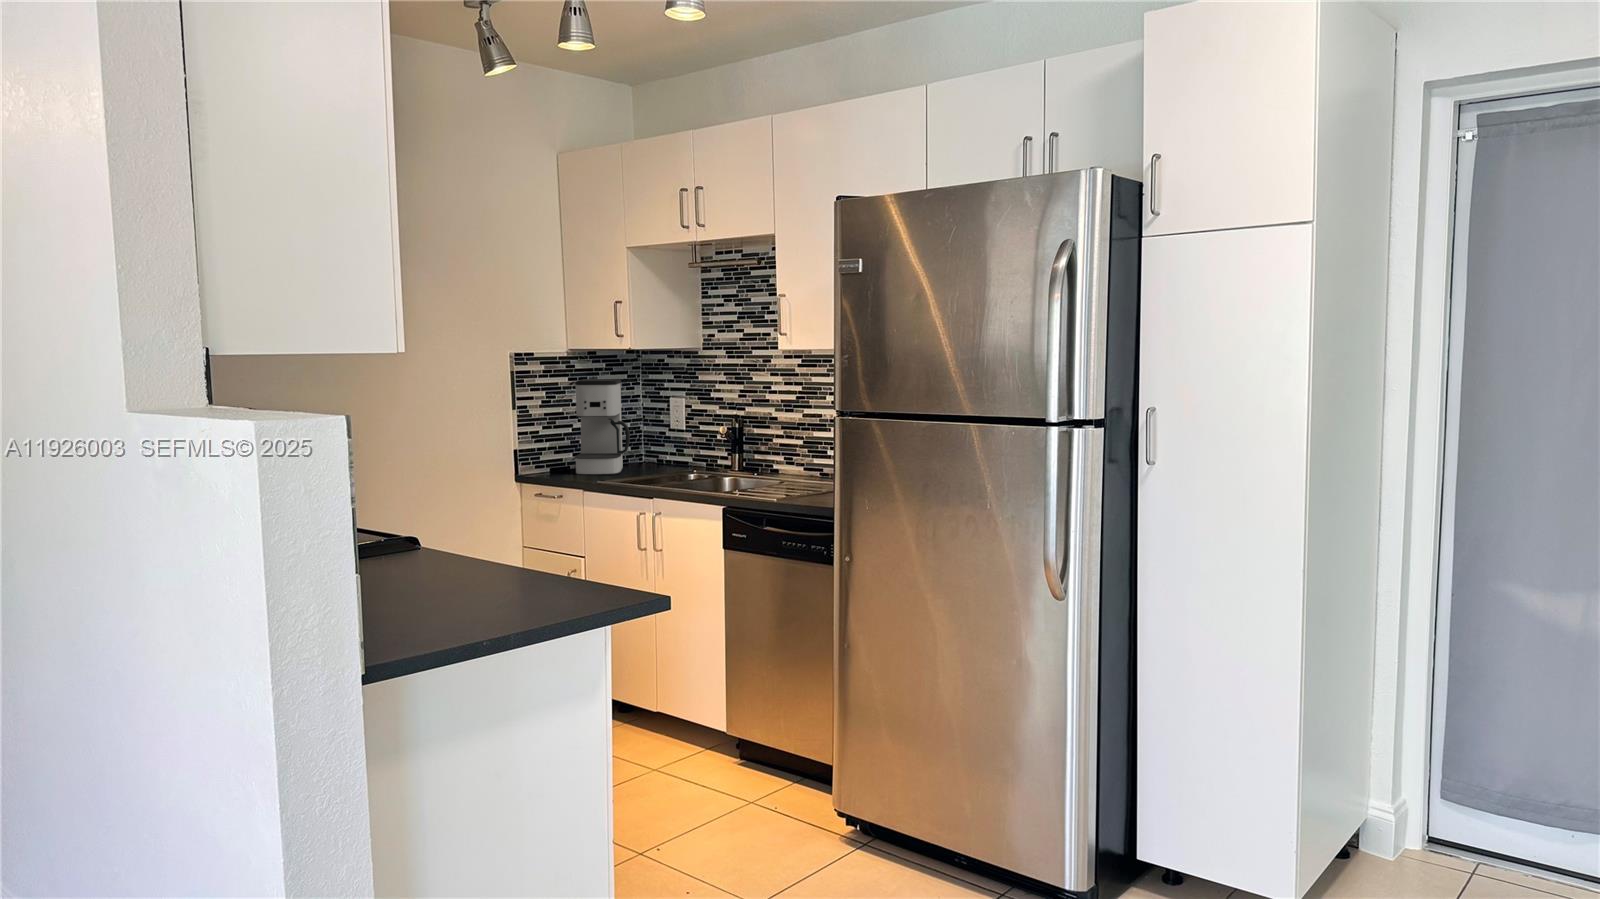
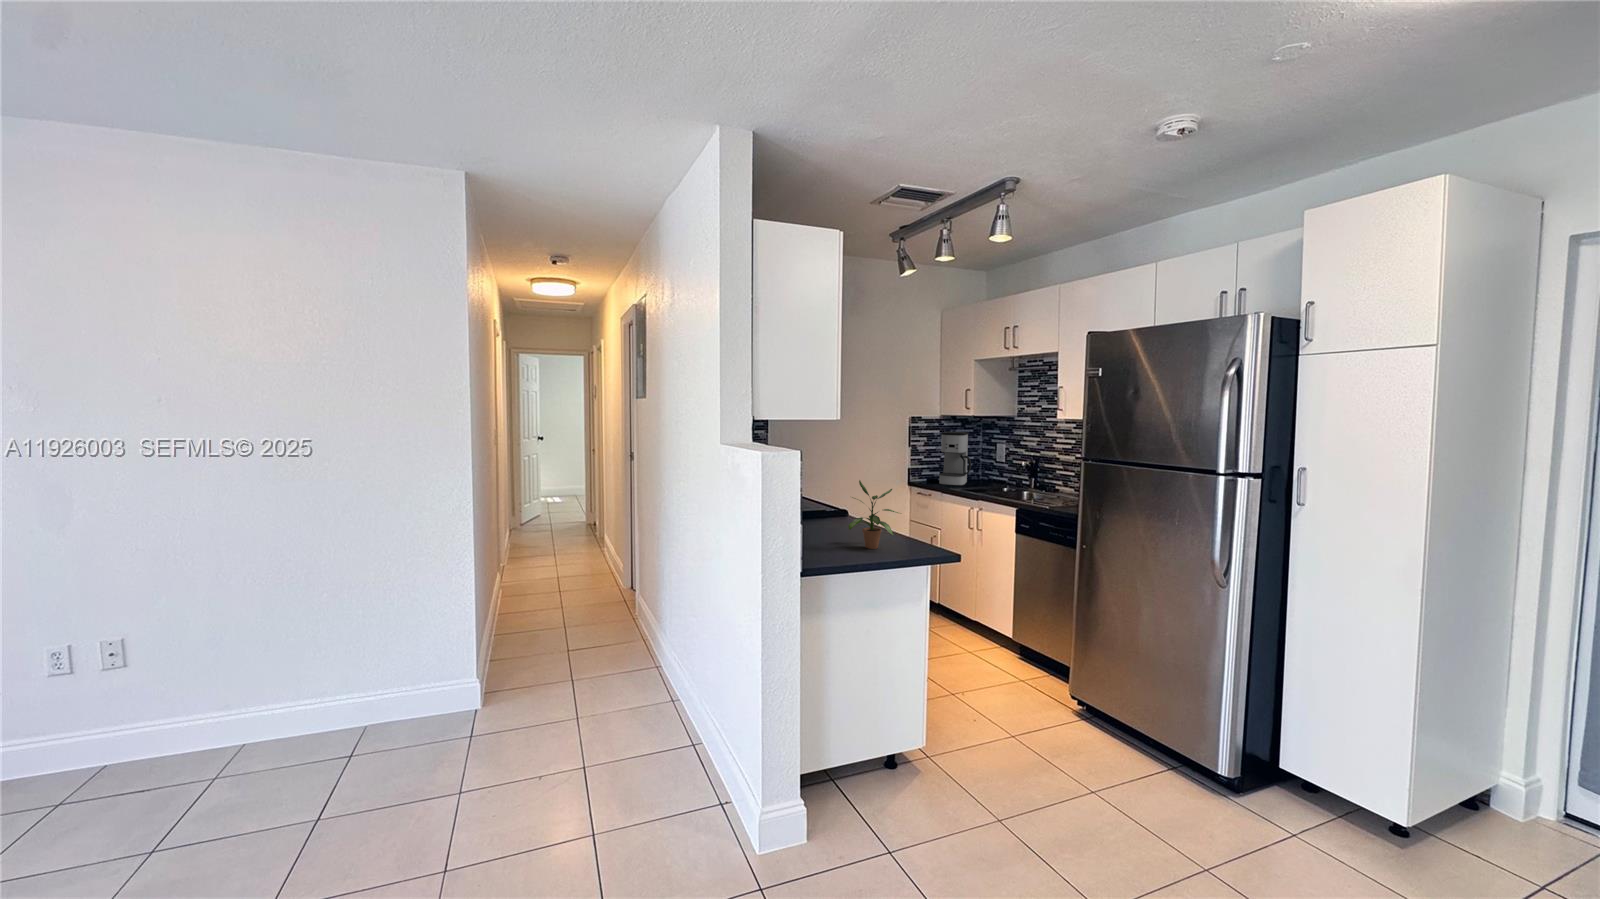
potted plant: none [446,471,561,608] -> present [849,480,898,549]

